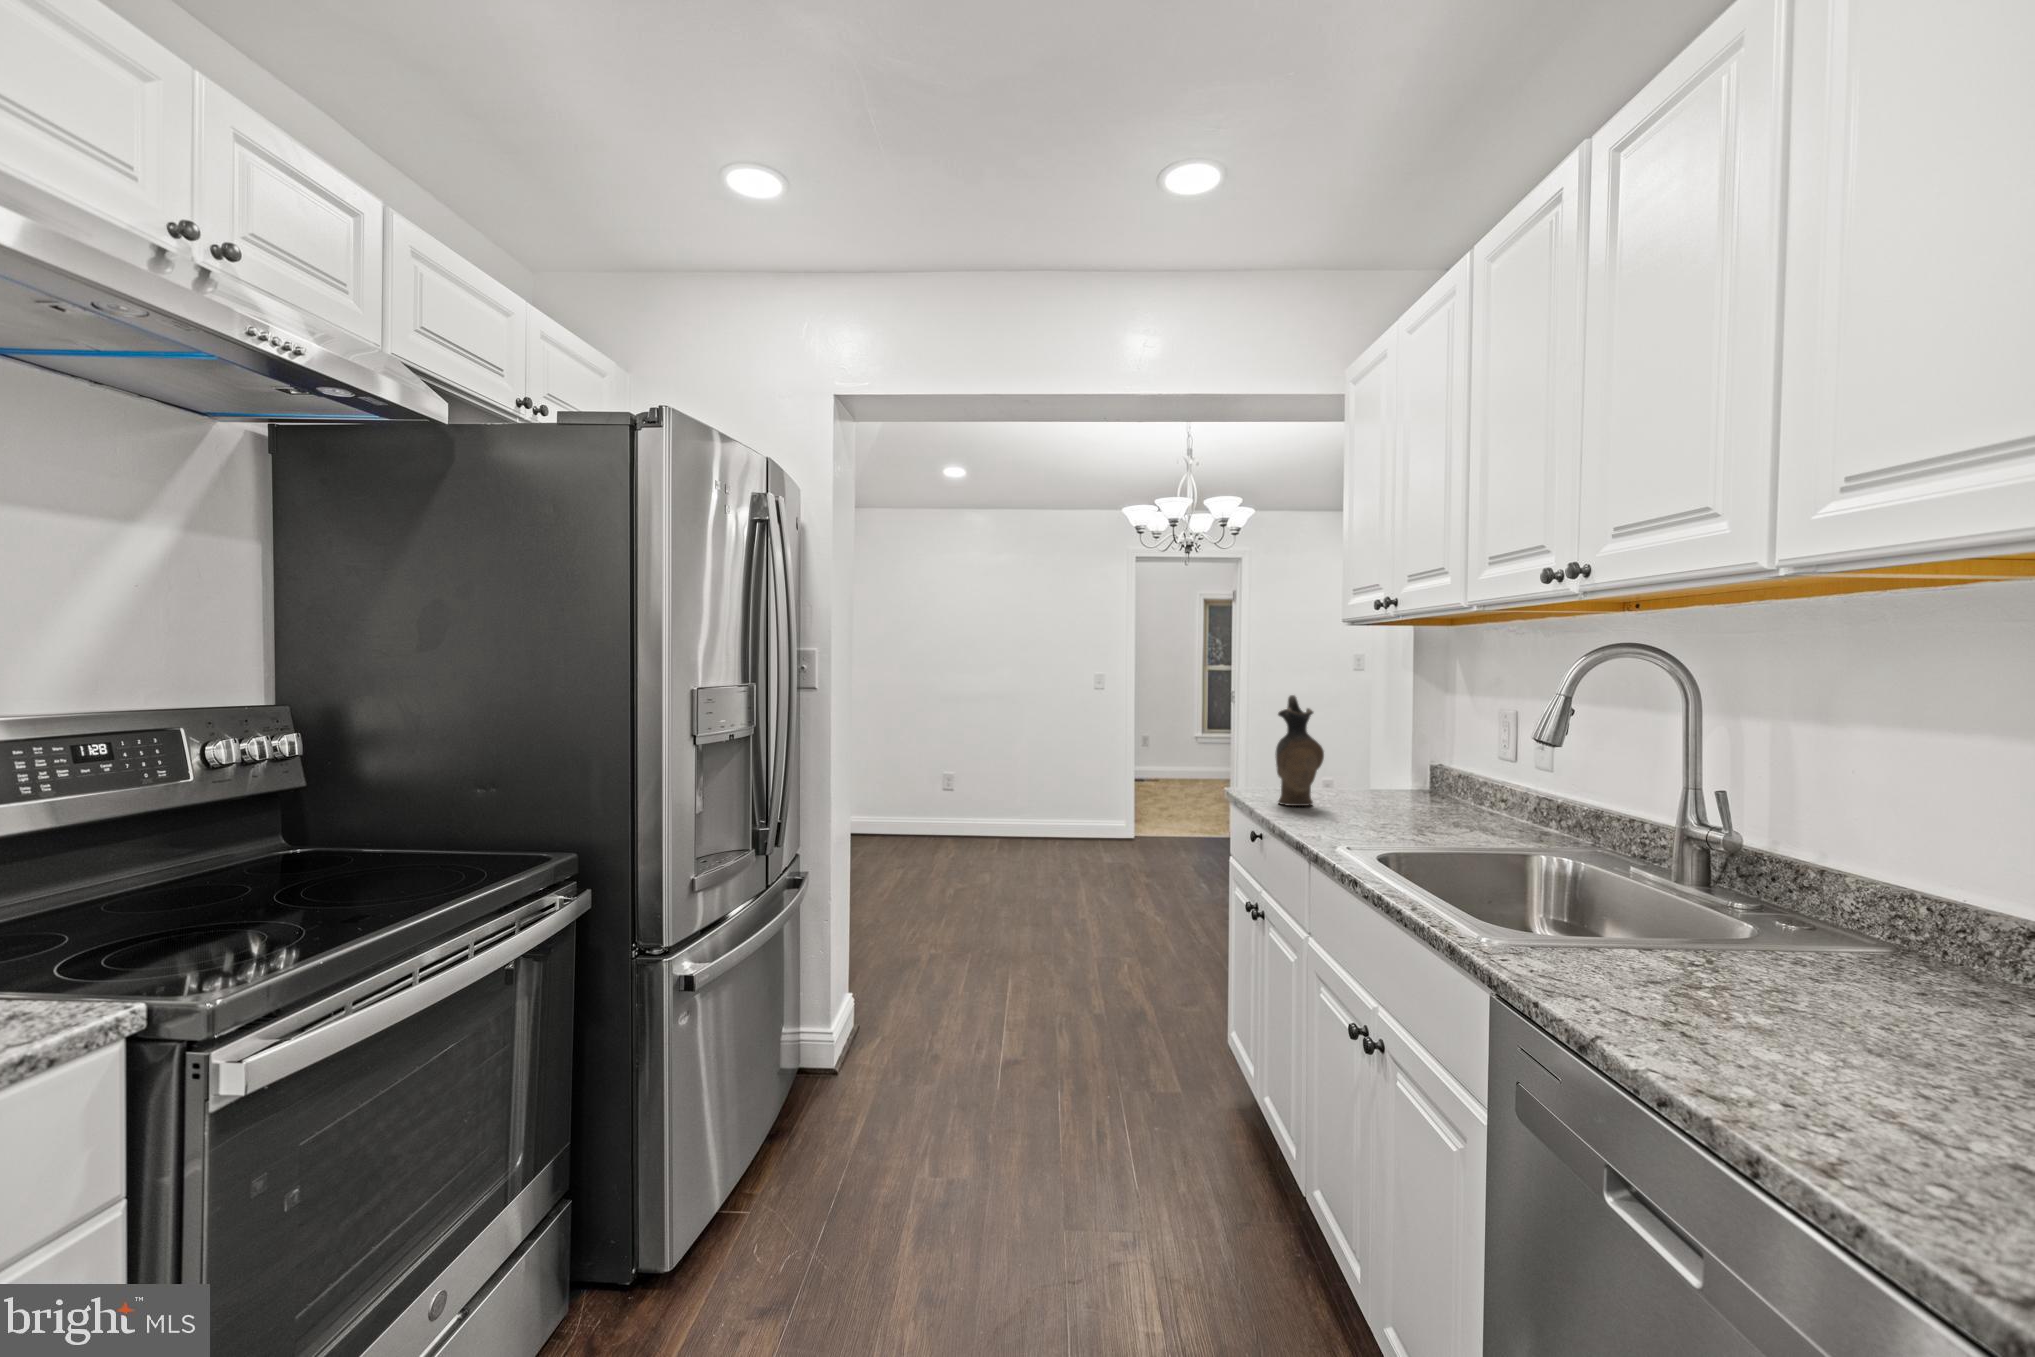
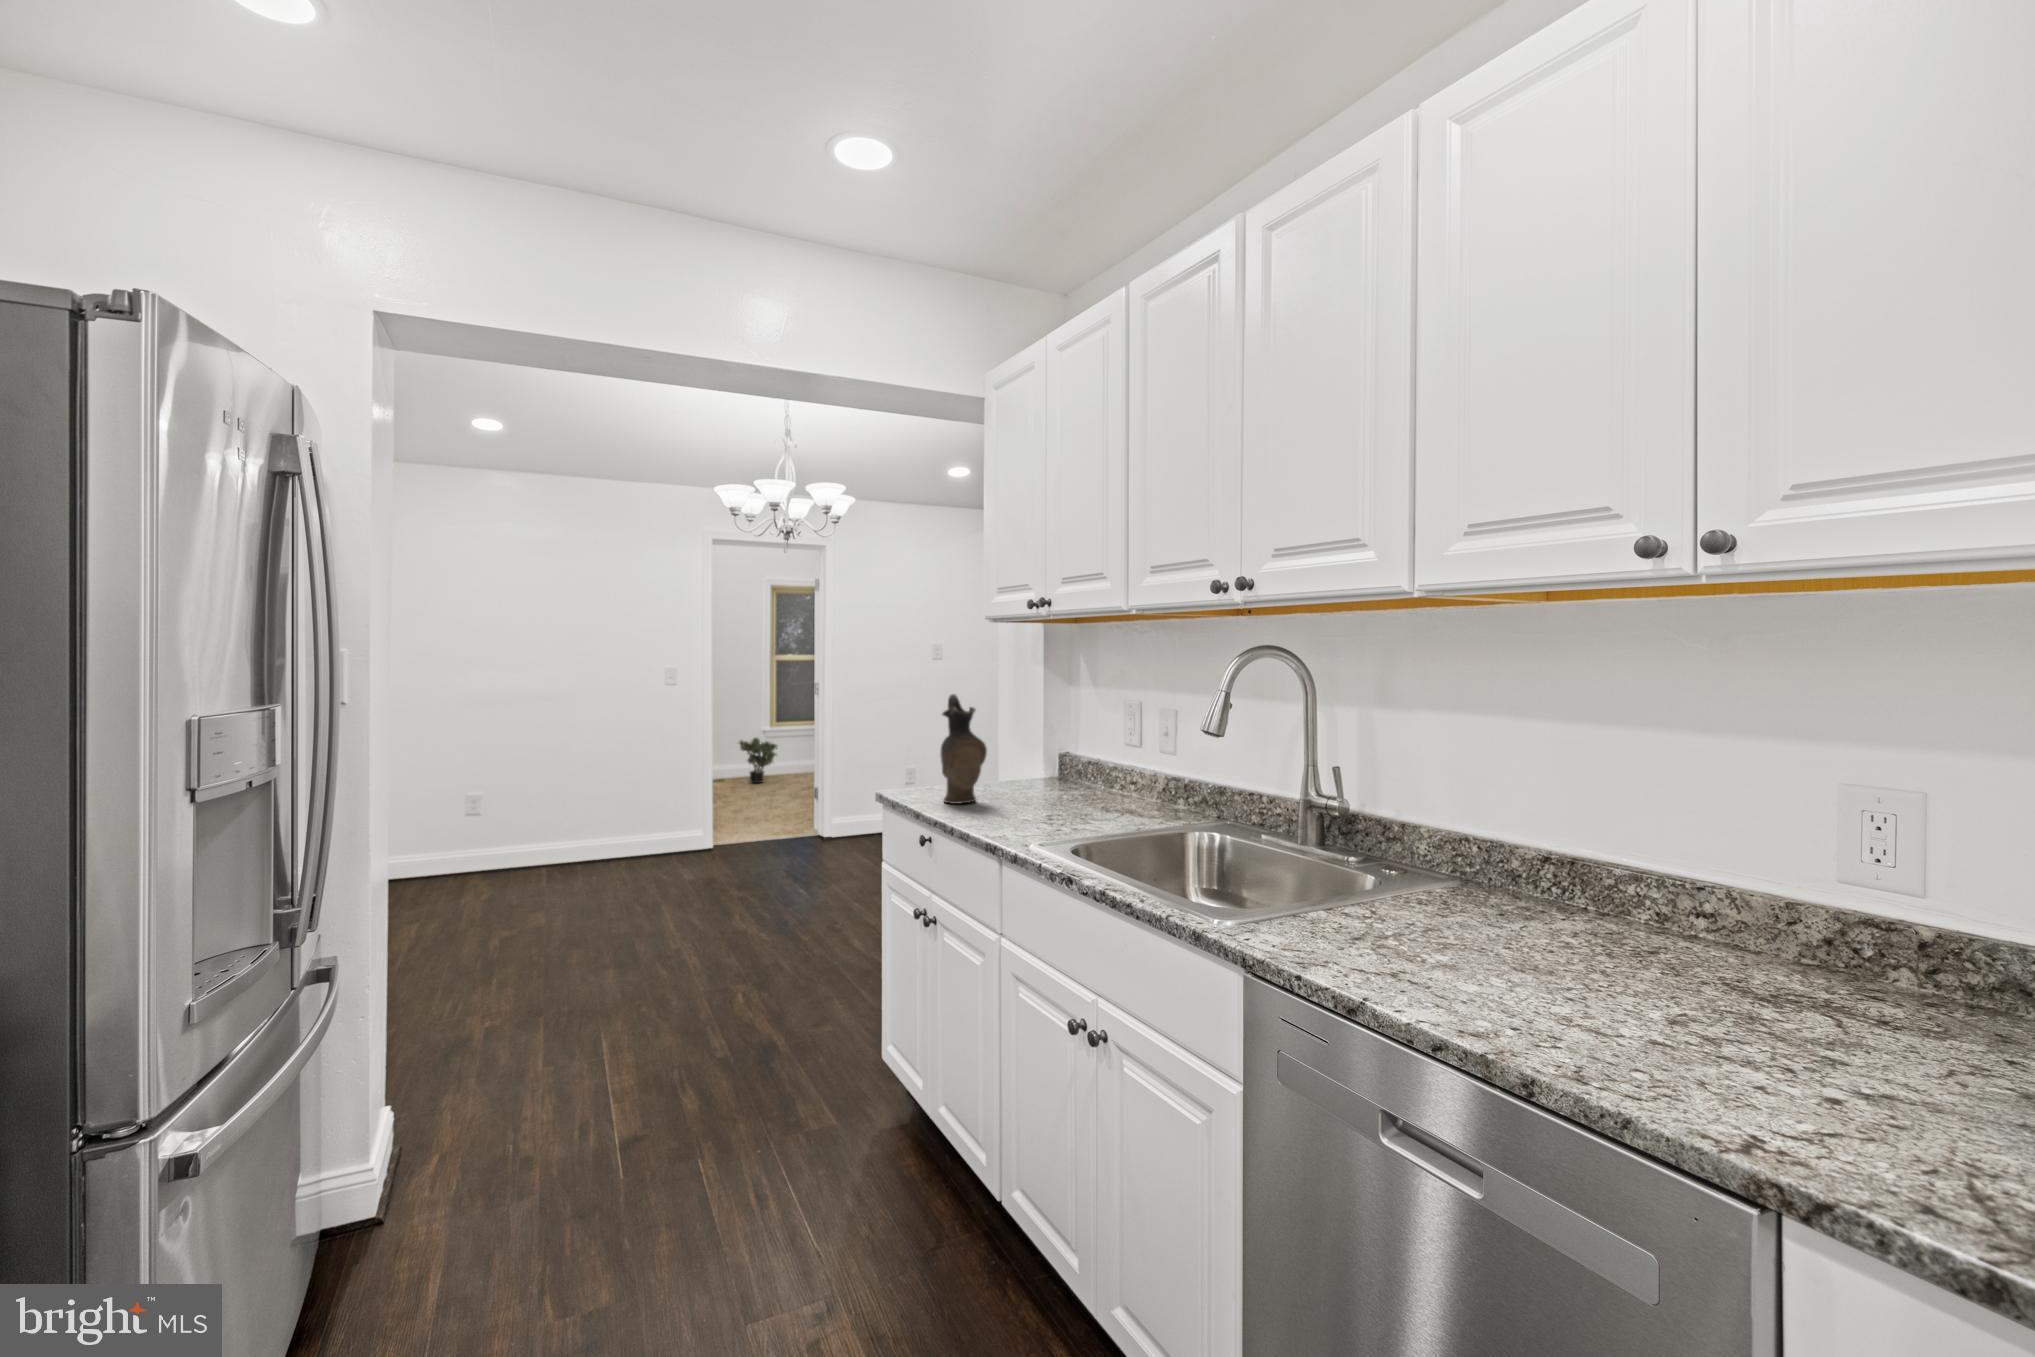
potted plant: none [1159,742,1197,787] -> present [740,738,777,783]

